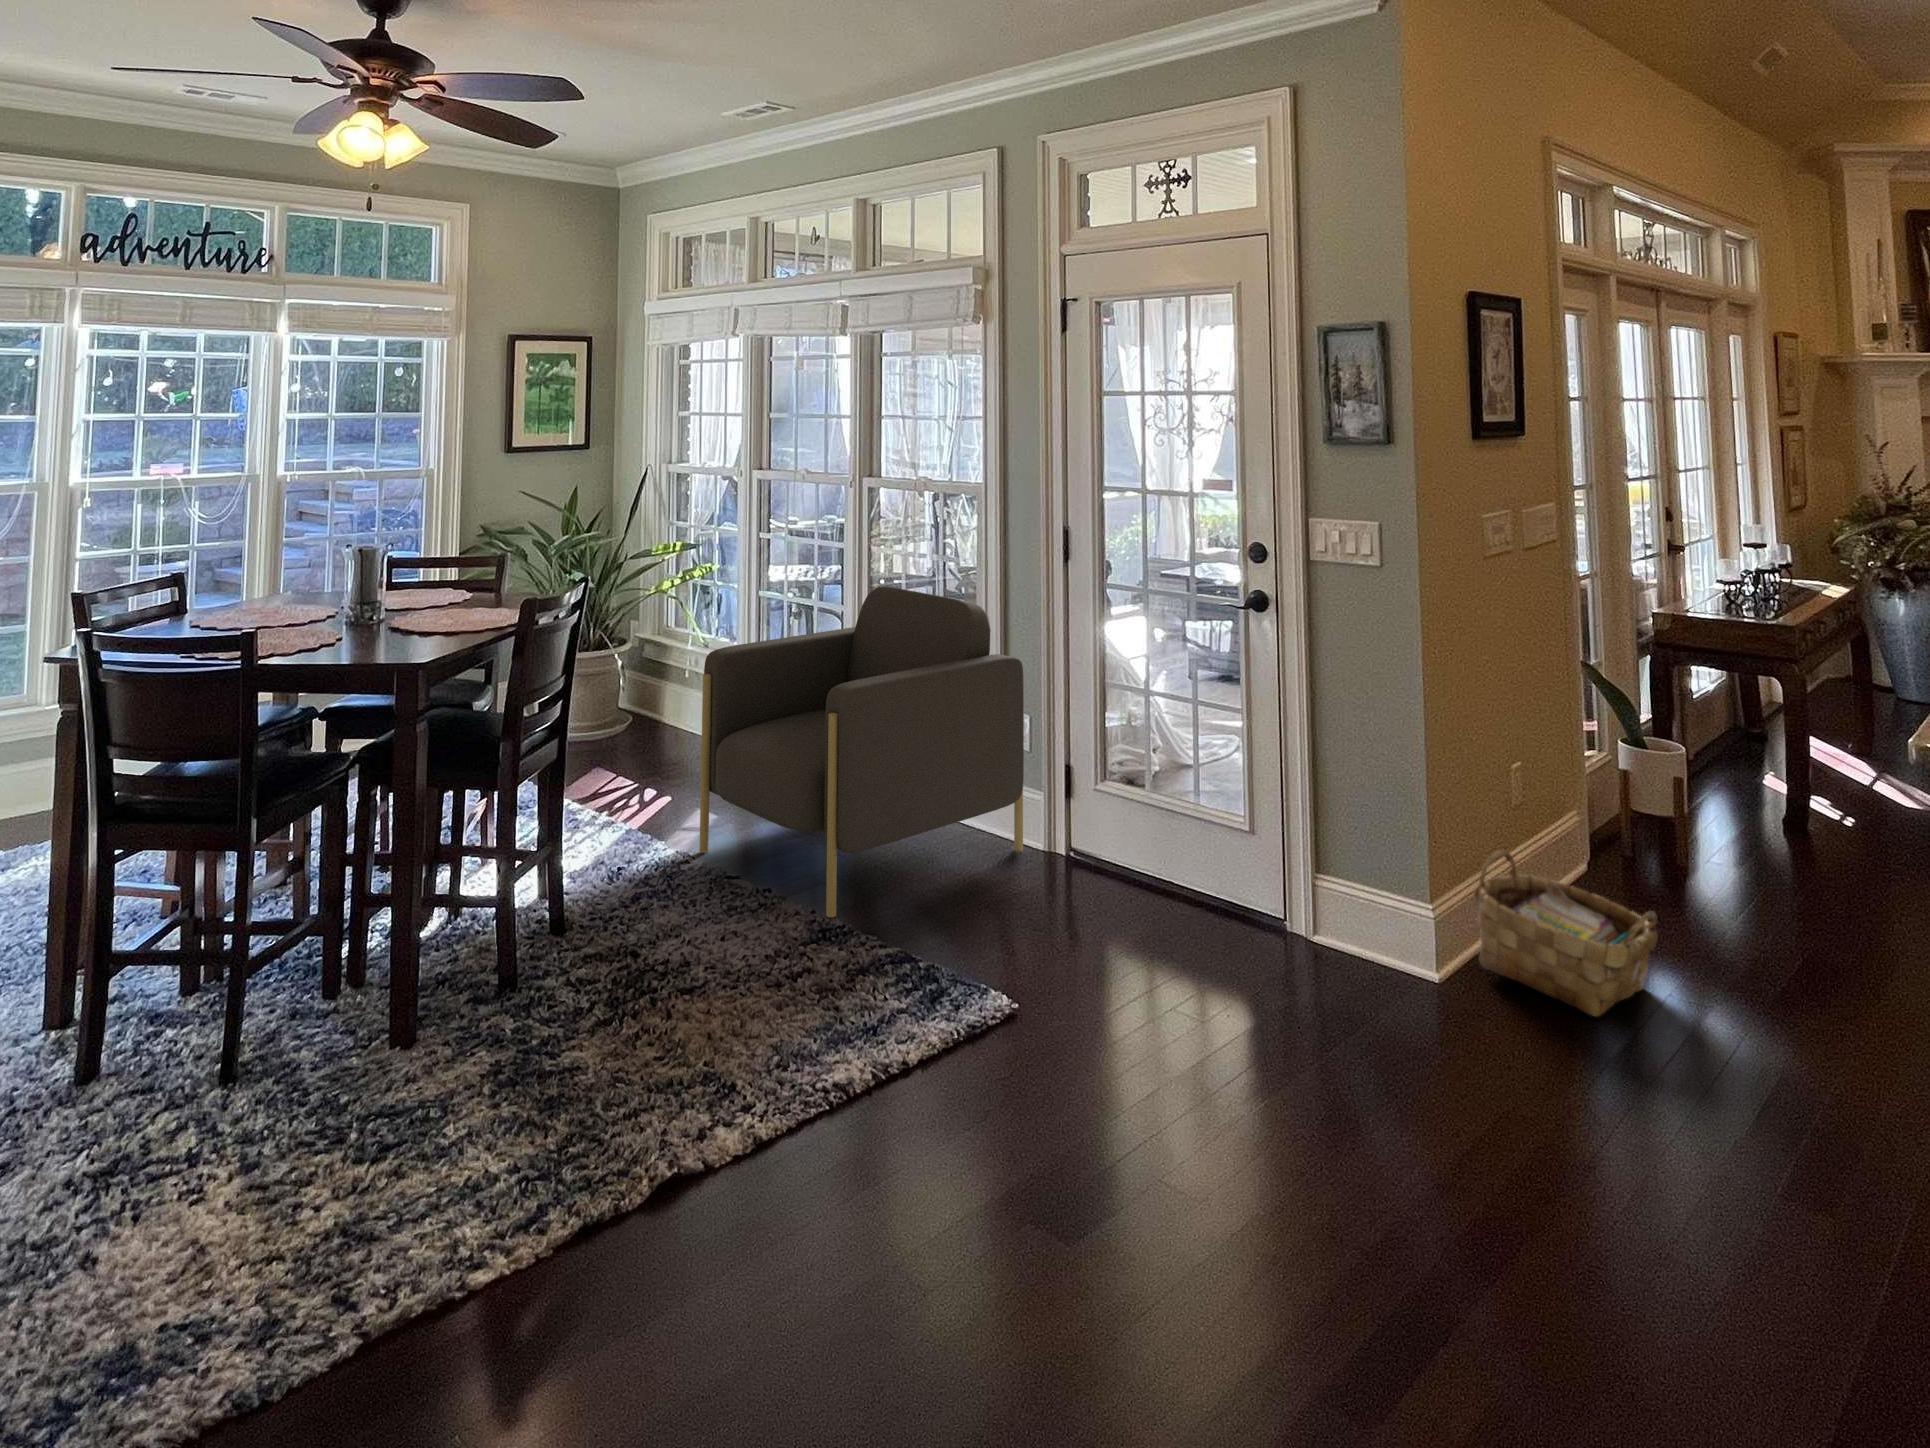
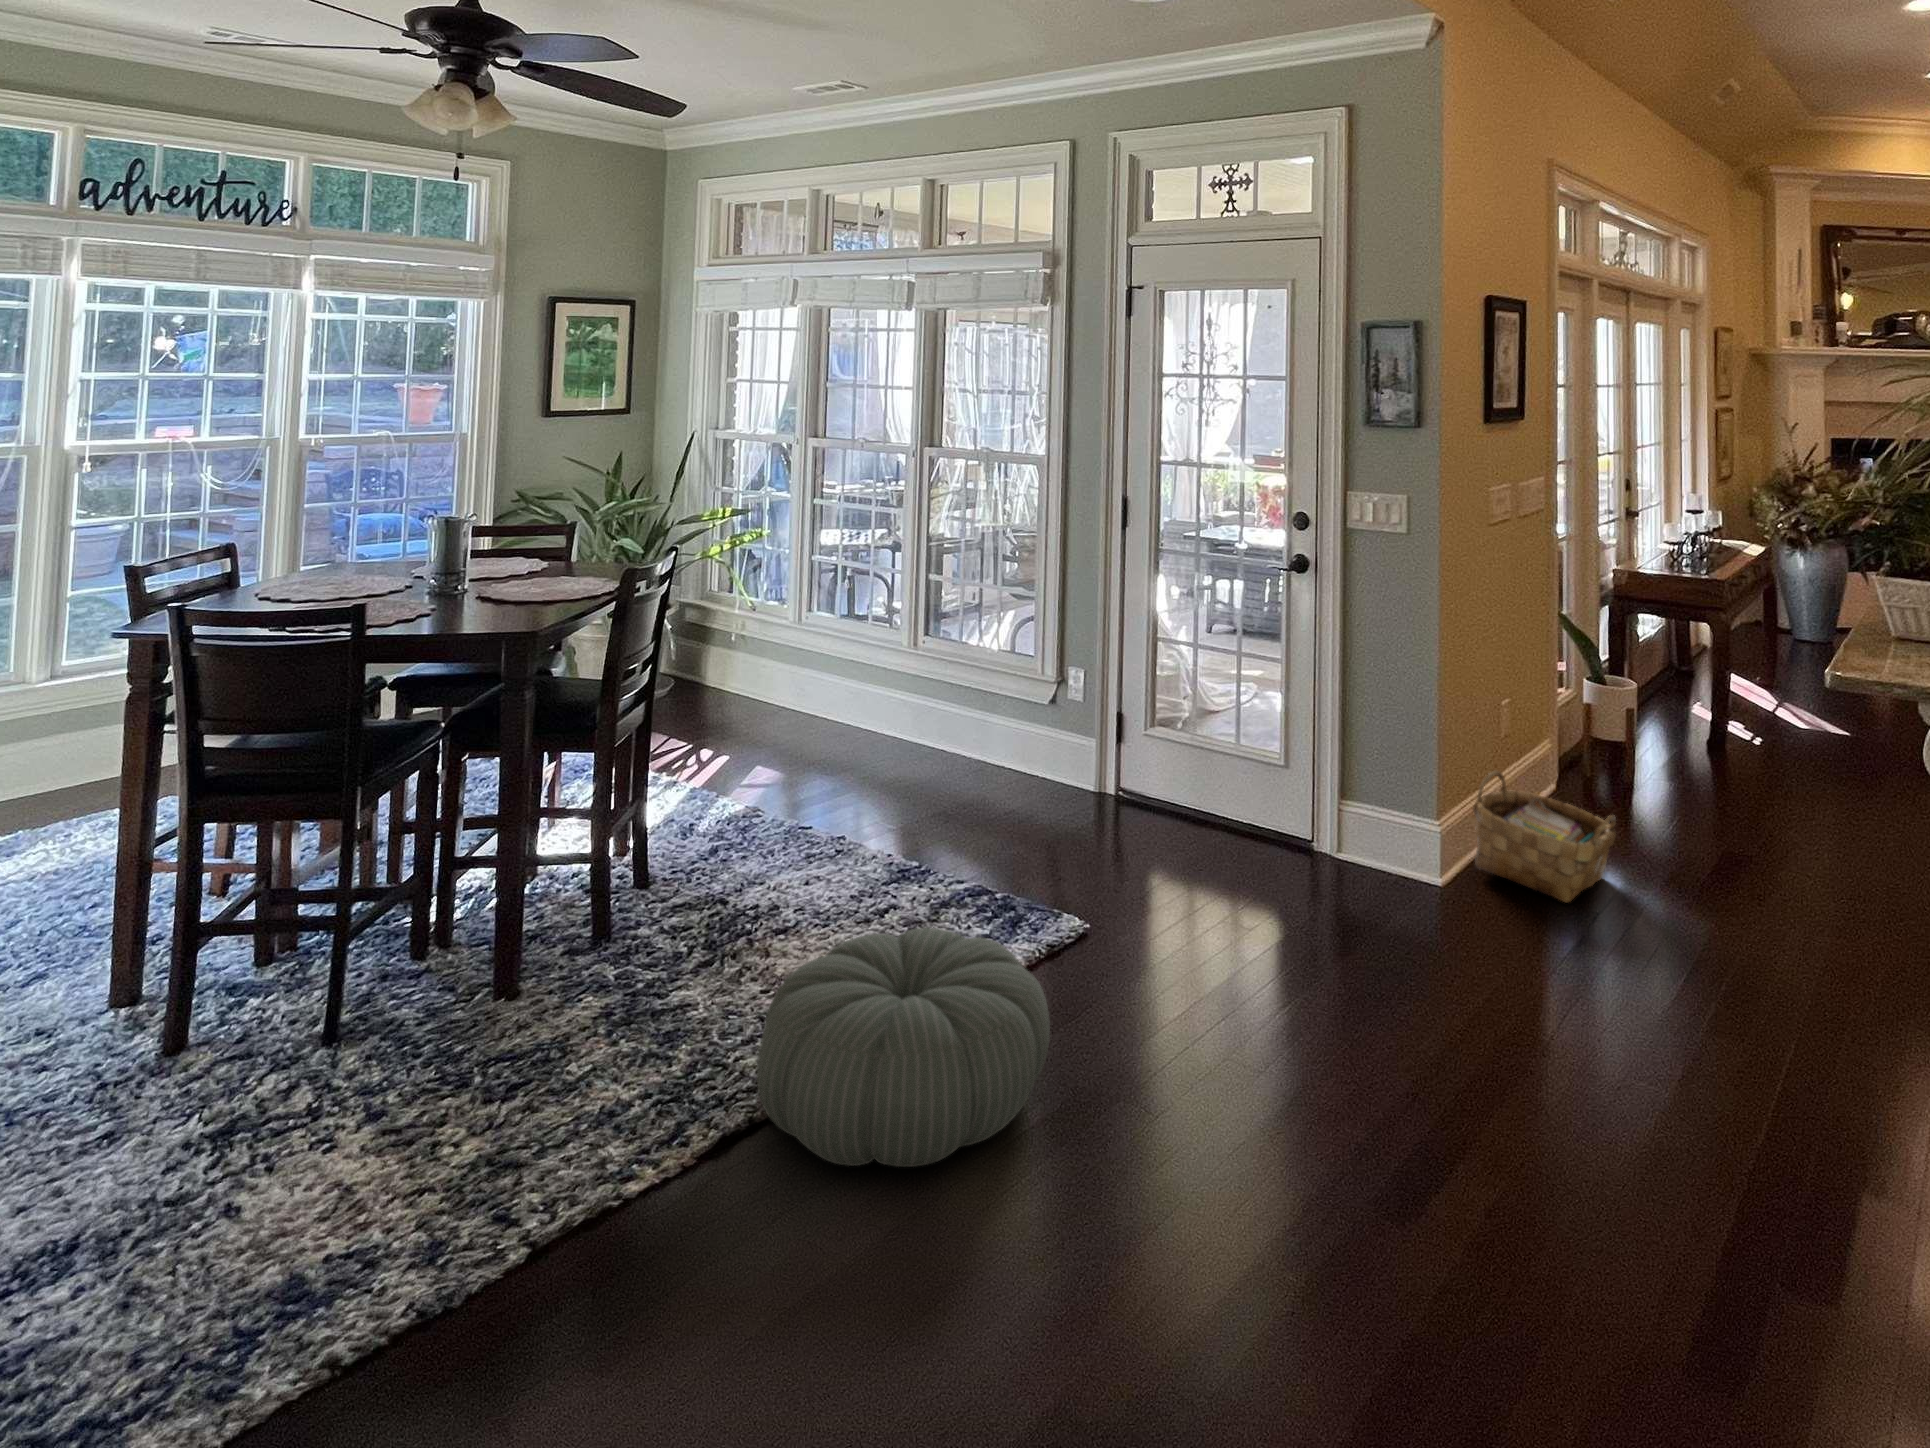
armchair: present [699,587,1024,917] -> none [771,550,1084,857]
pouf: none [618,1002,946,1284] -> present [757,928,1050,1167]

